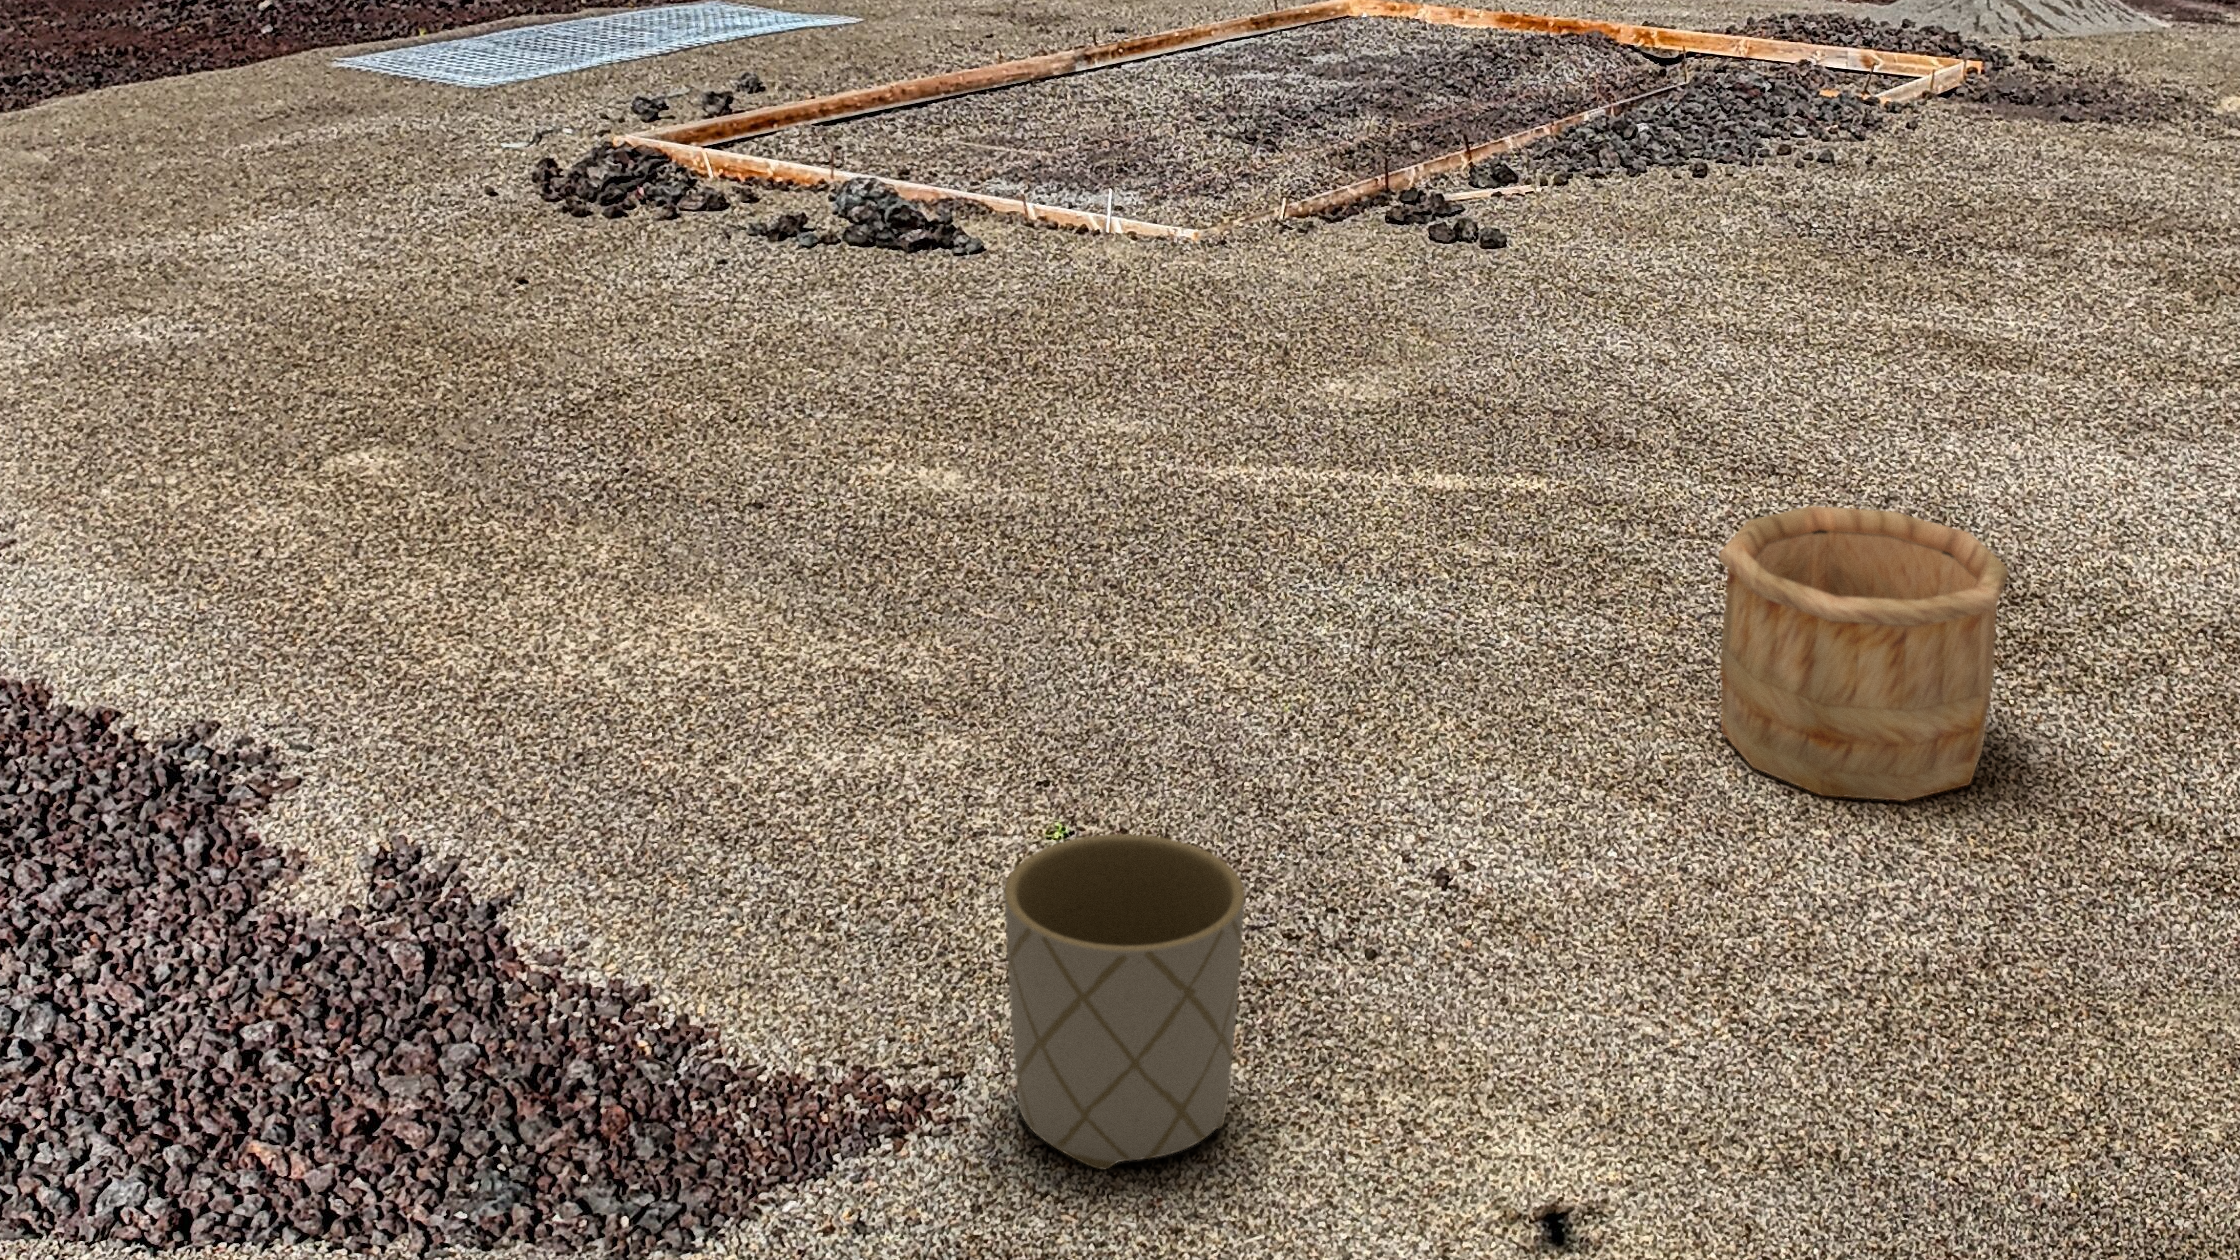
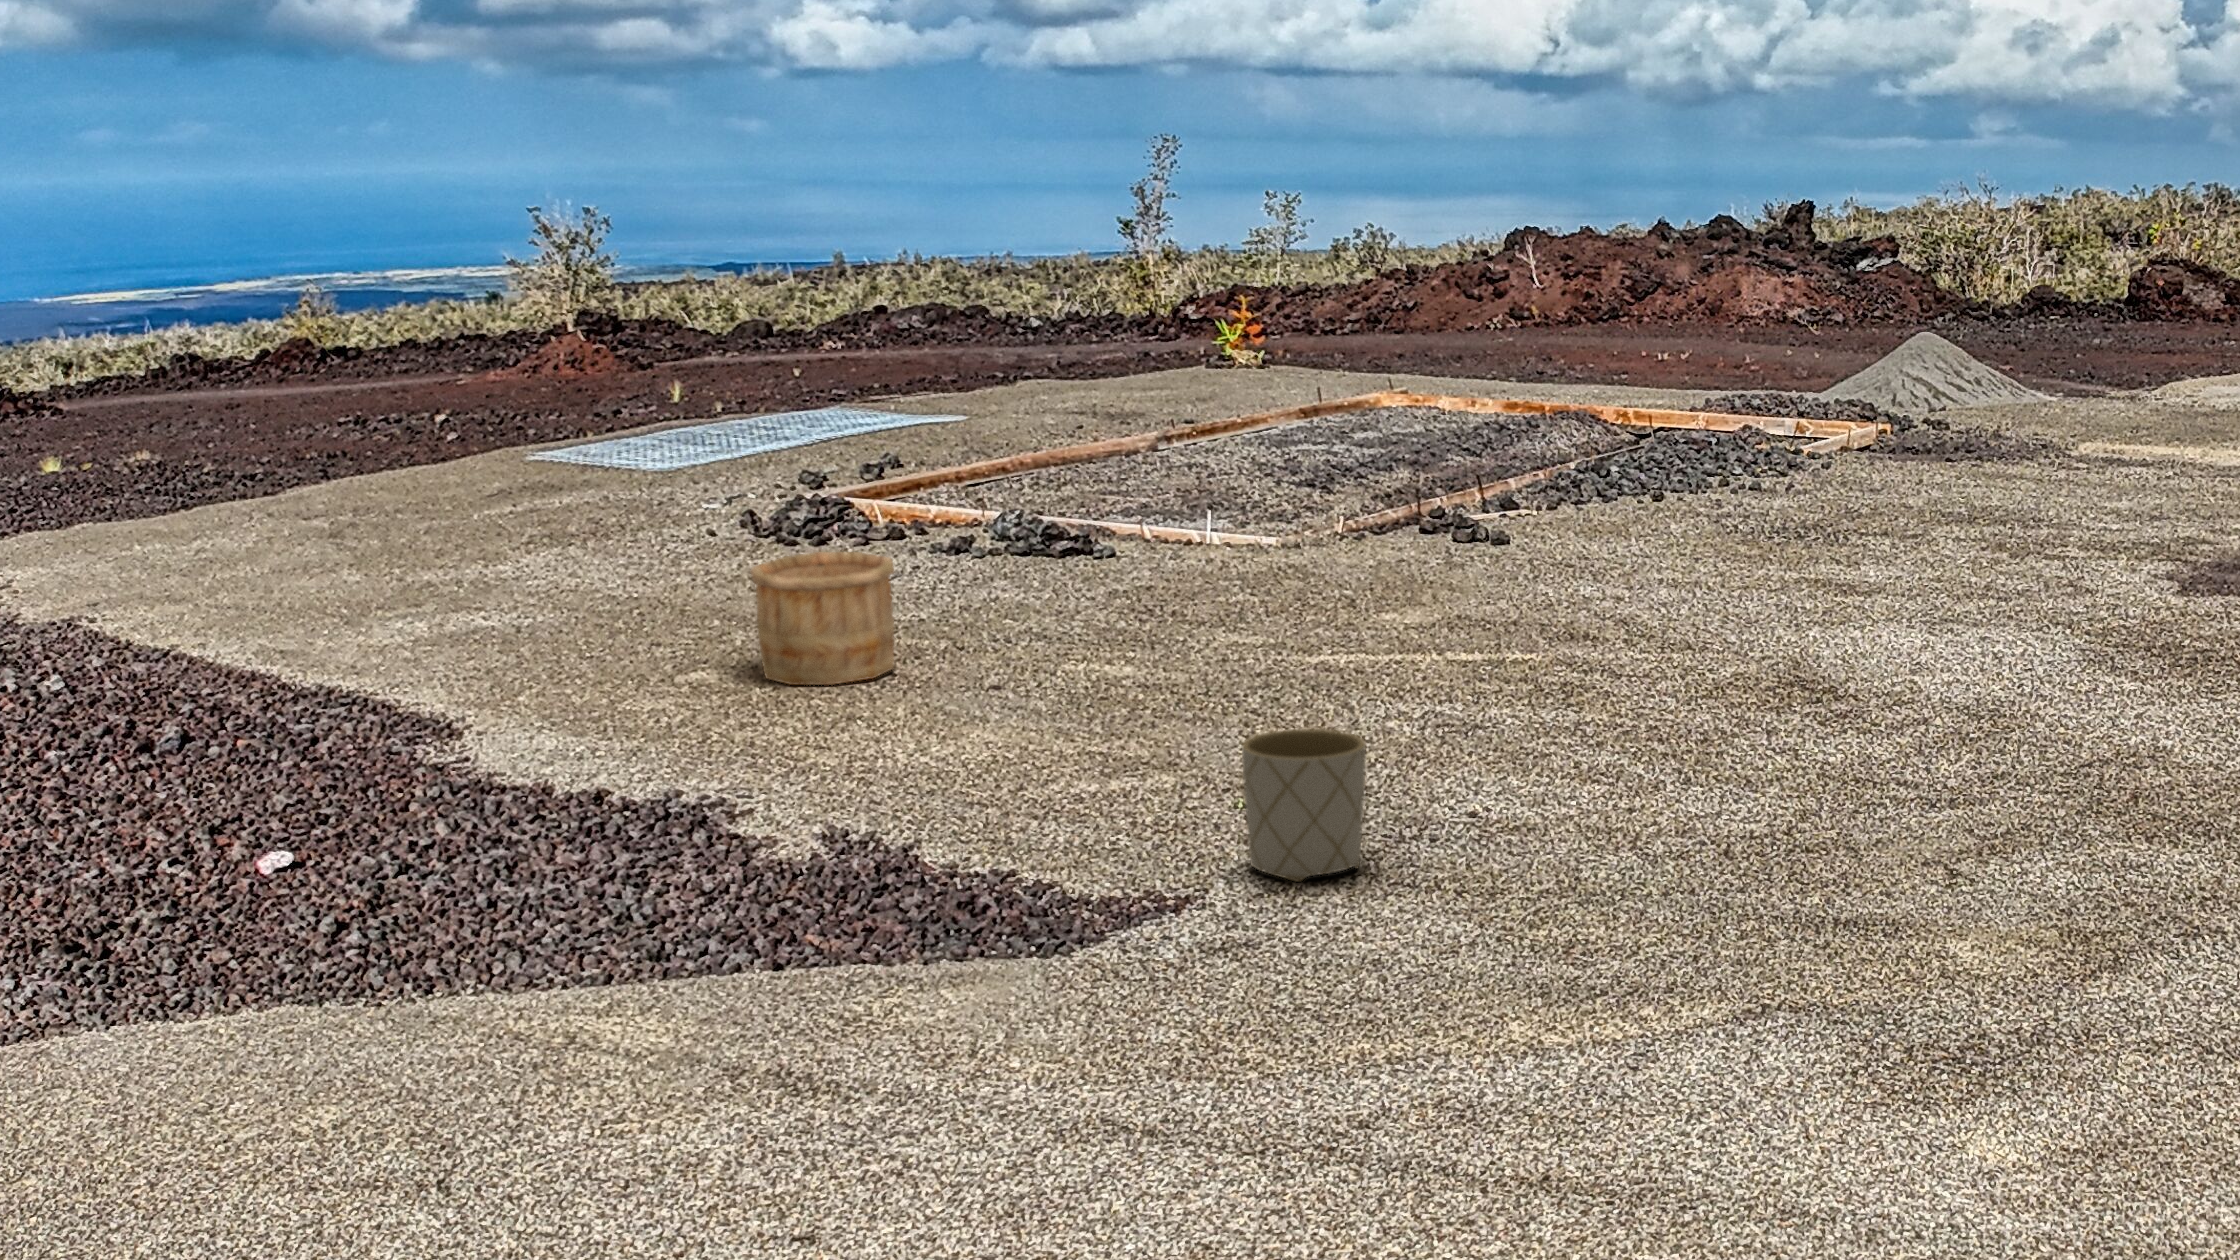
wooden bucket: present [1719,506,2009,801] -> present [750,552,894,685]

